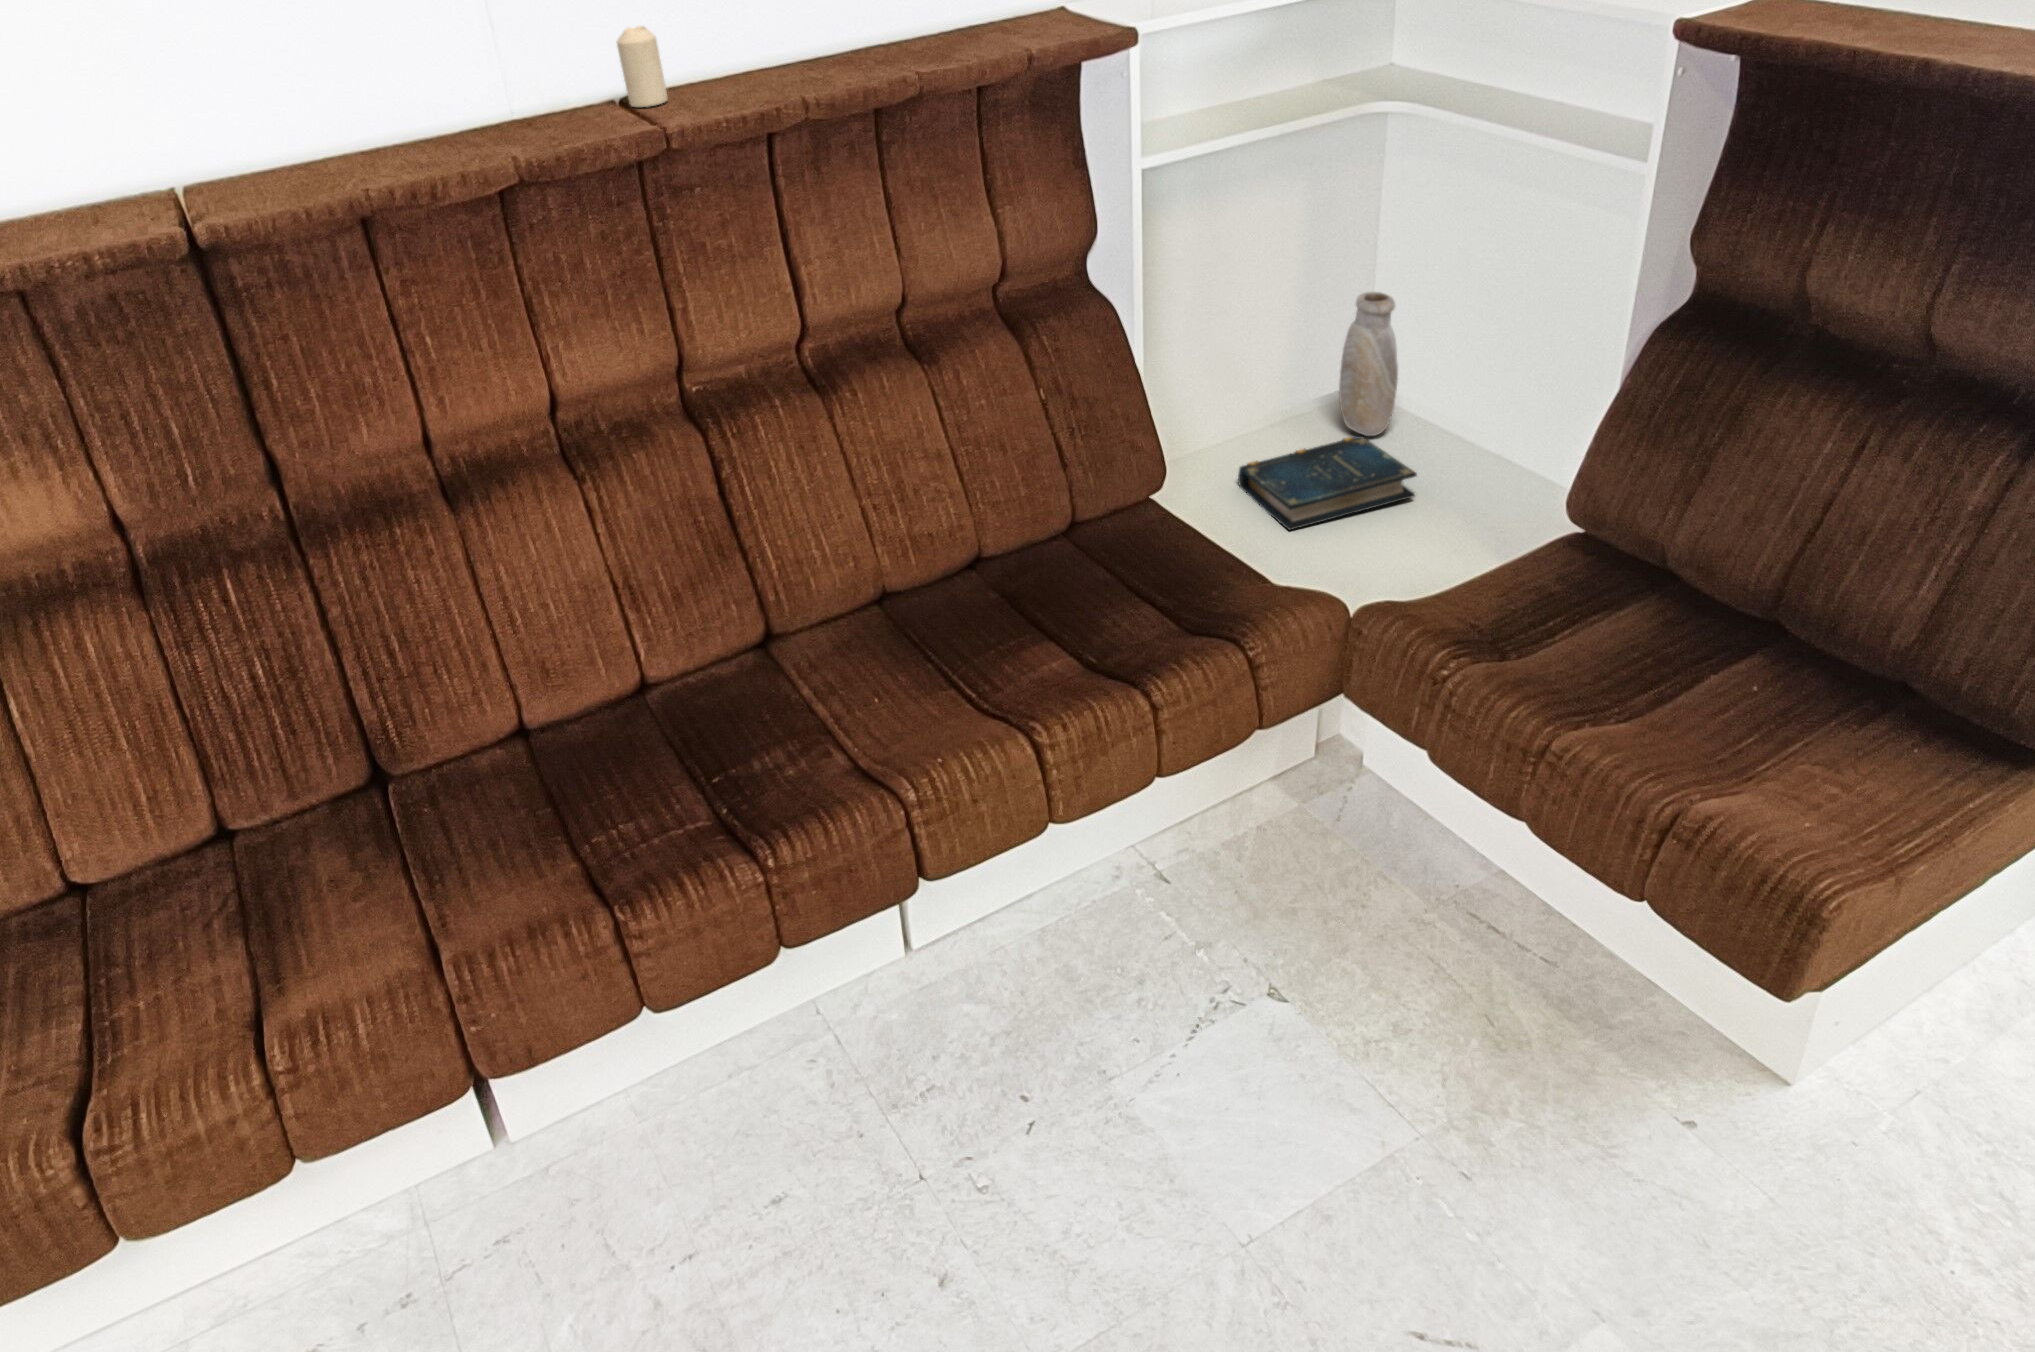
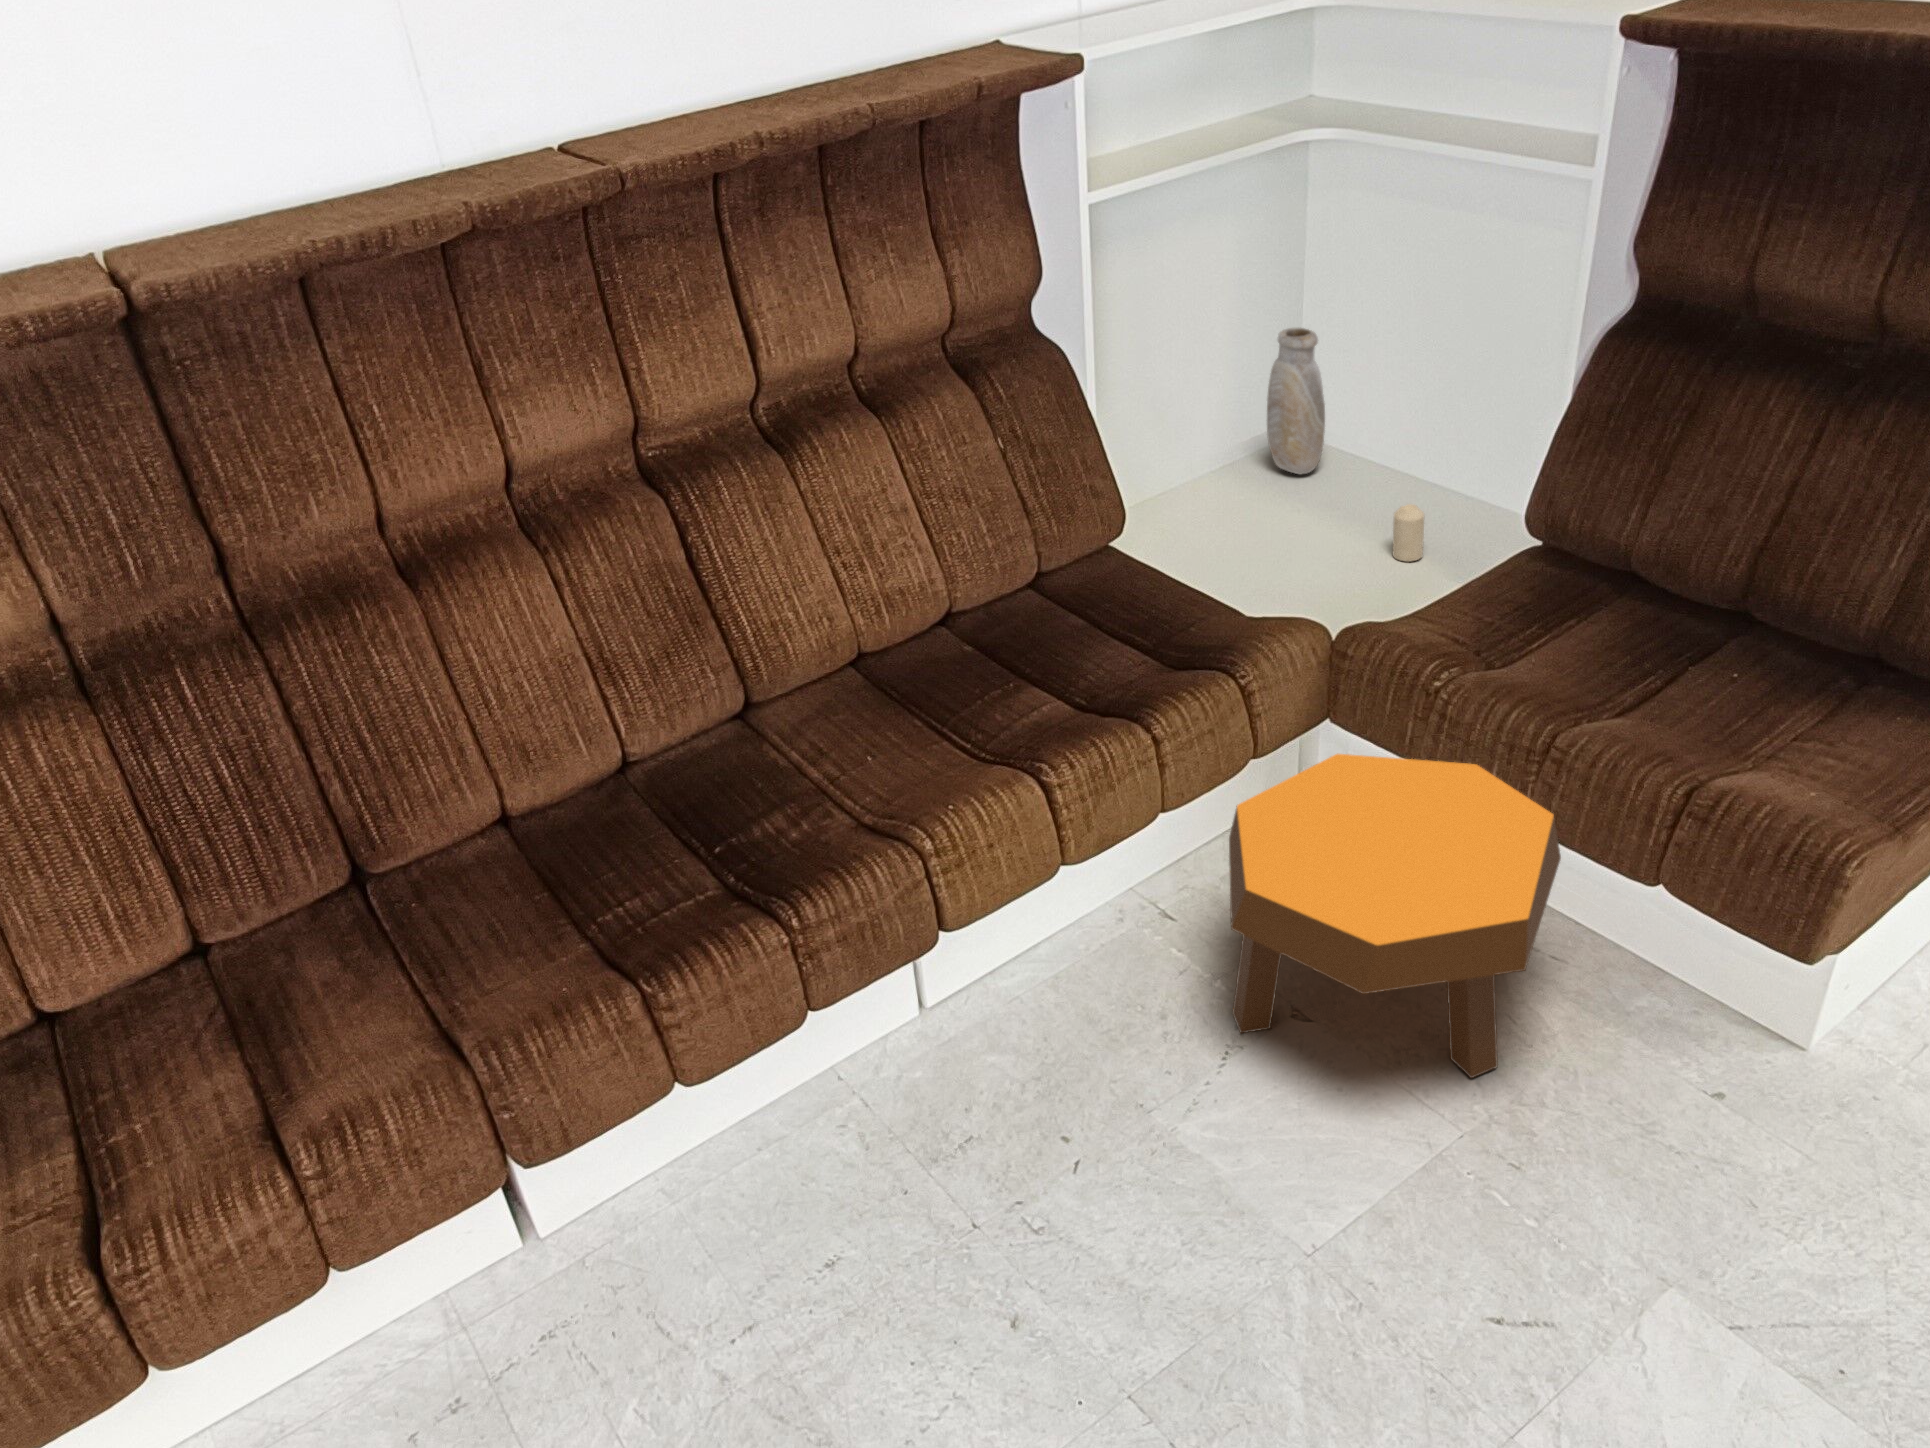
candle: present [616,26,668,107] -> present [1393,504,1424,562]
book: present [1238,436,1417,530] -> none [1177,473,1360,571]
footstool: none [1201,734,1542,1070] -> present [1229,754,1561,1078]

